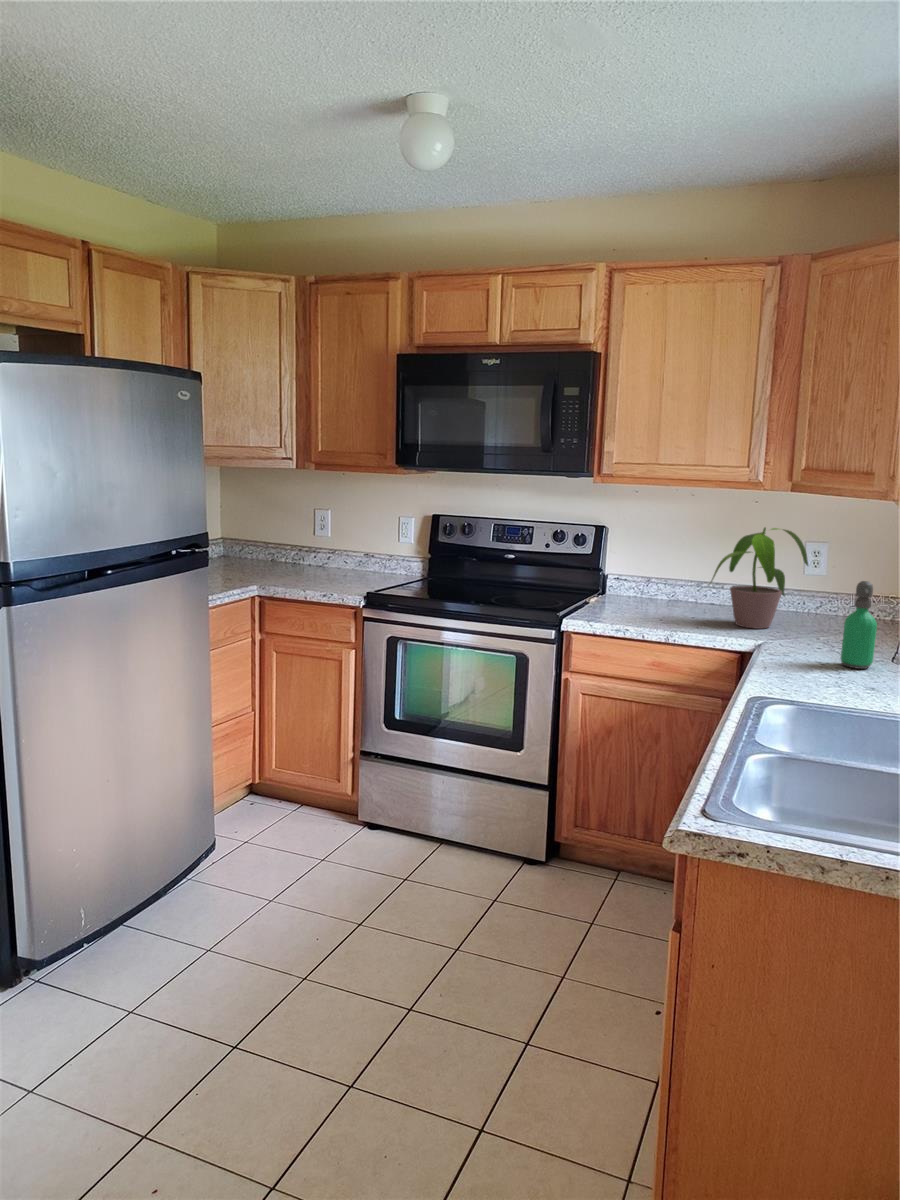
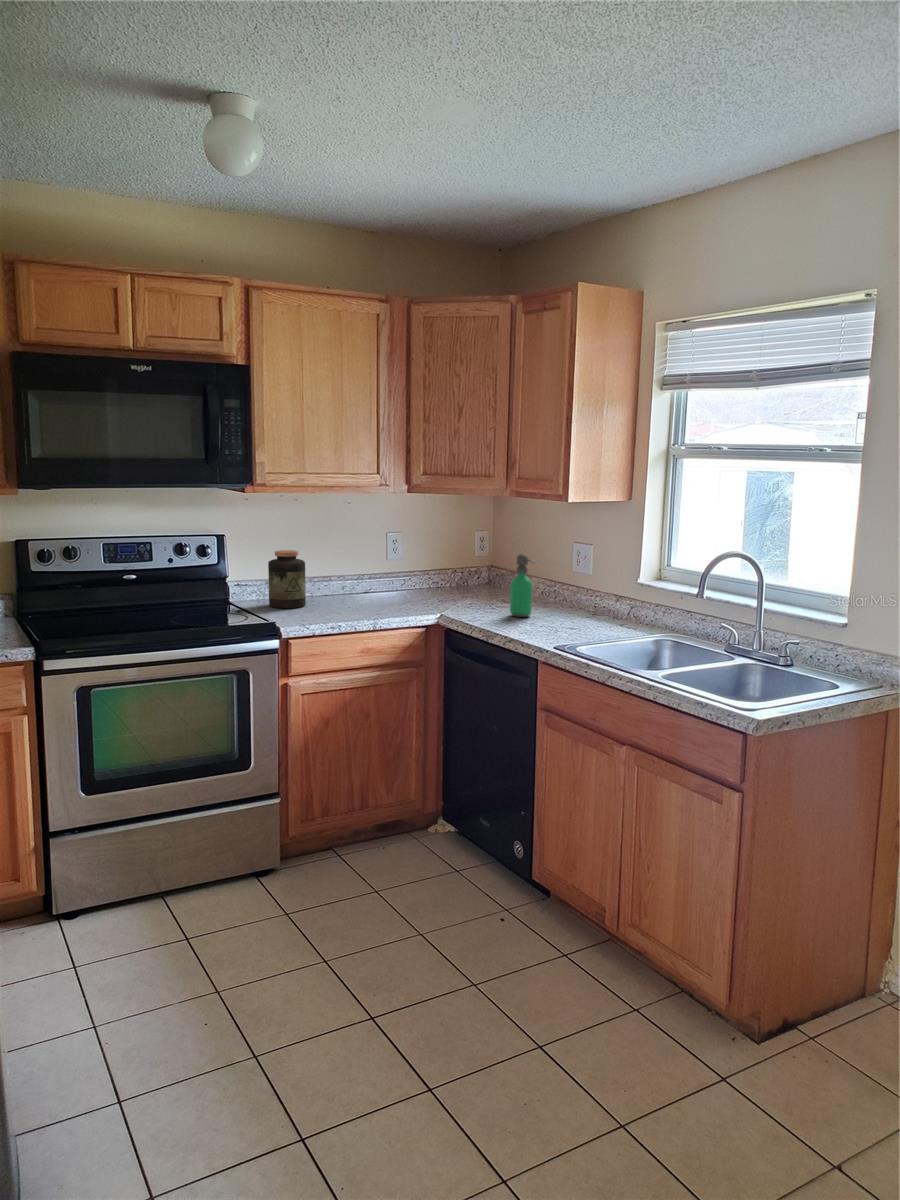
potted plant: present [710,528,808,629] -> none [352,522,436,606]
jar: none [623,546,666,609] -> present [268,550,306,608]

